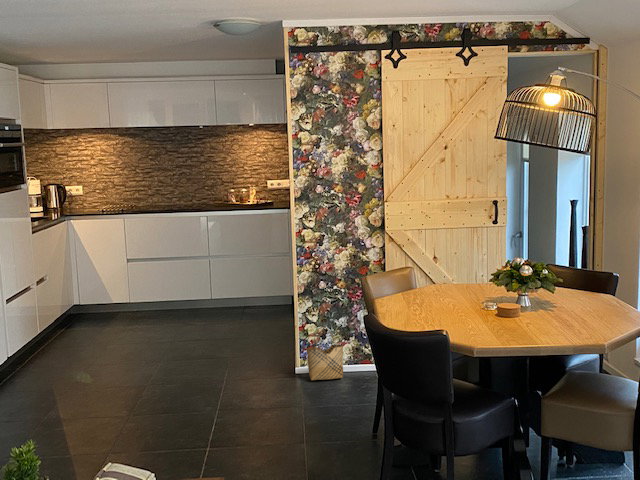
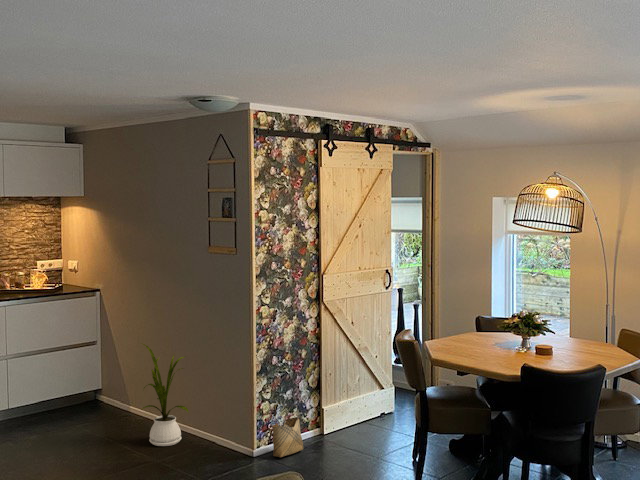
house plant: none [234,251,277,348] -> present [143,344,188,446]

